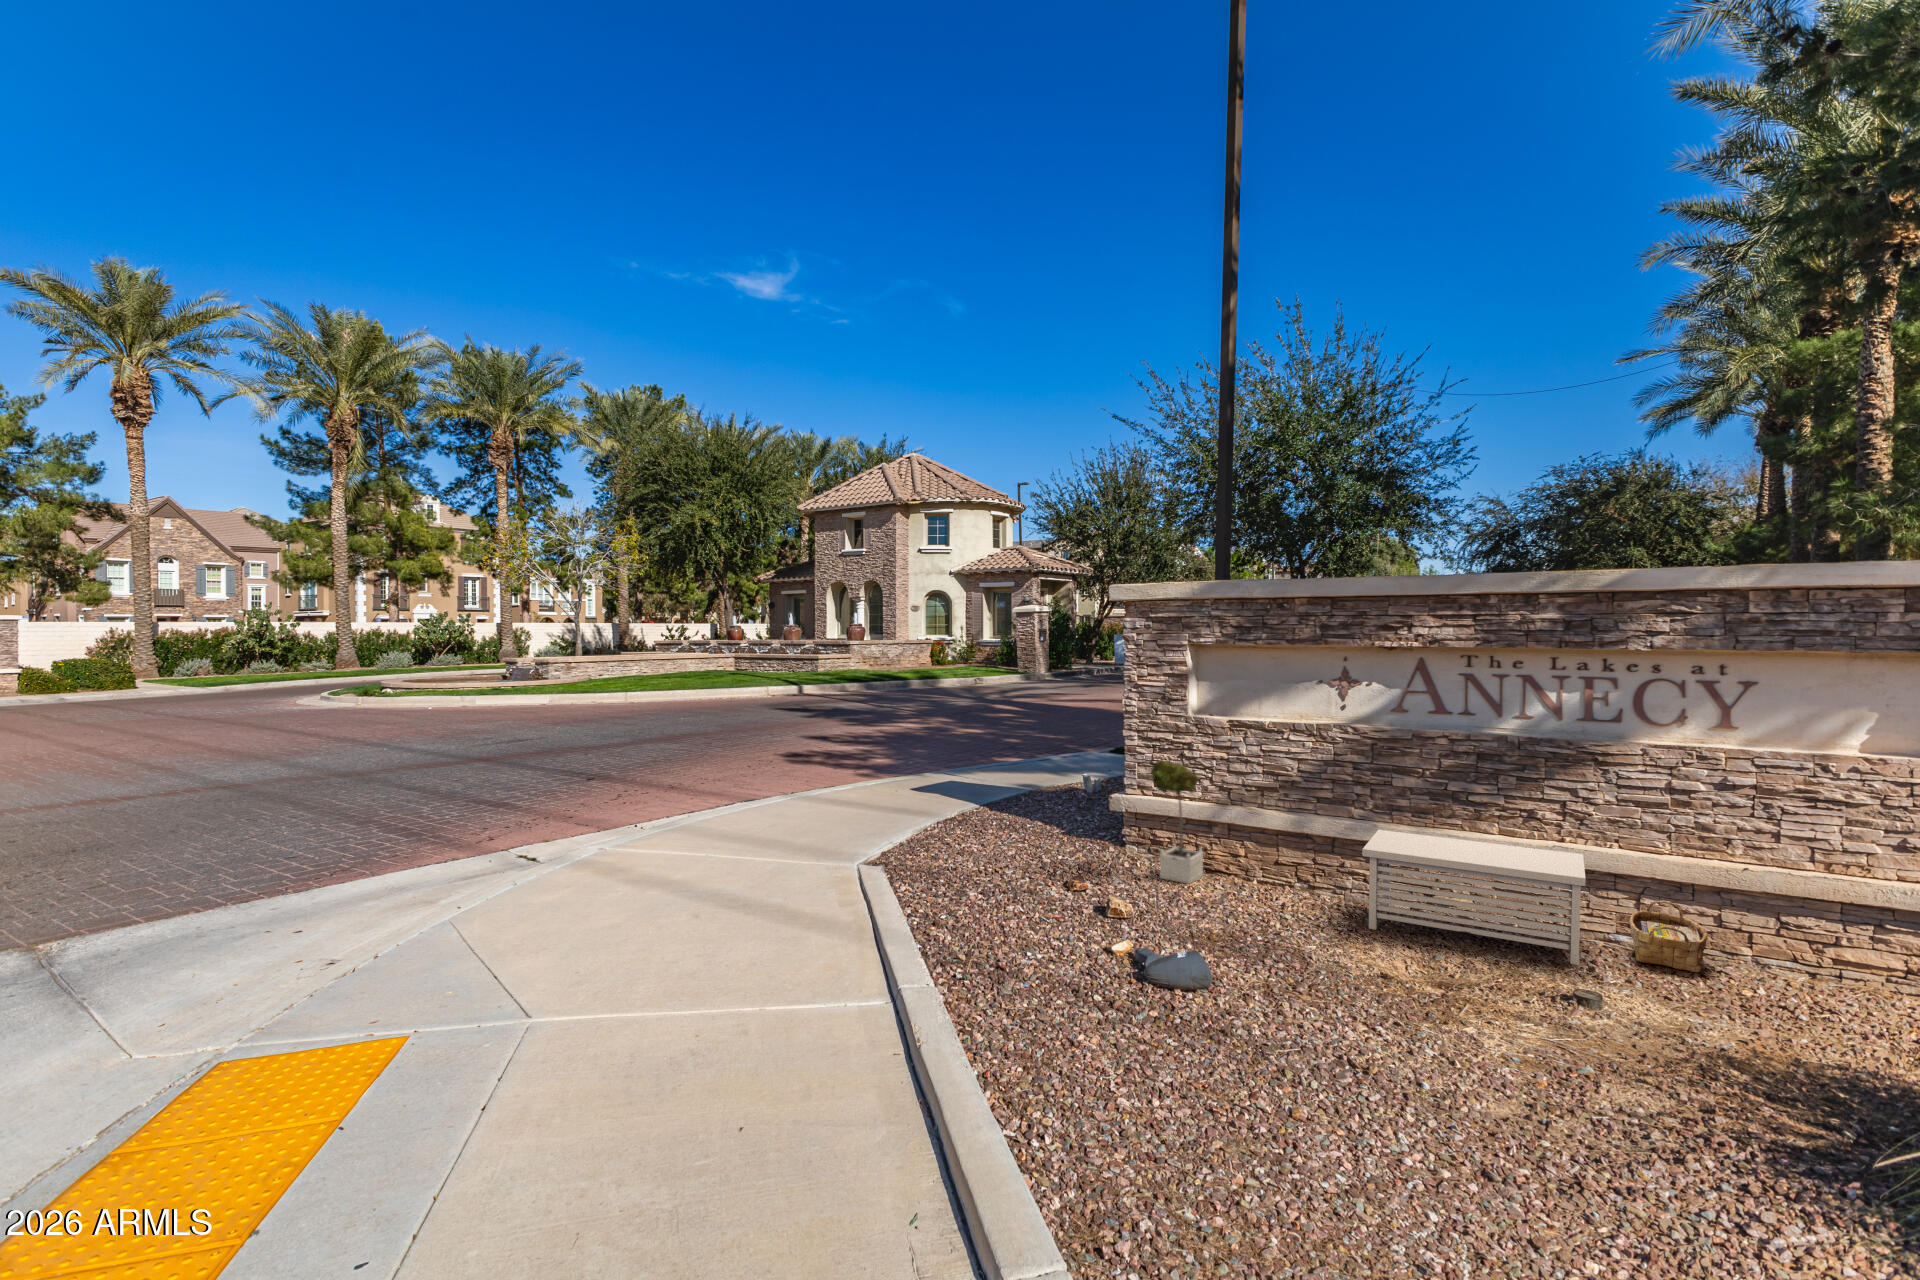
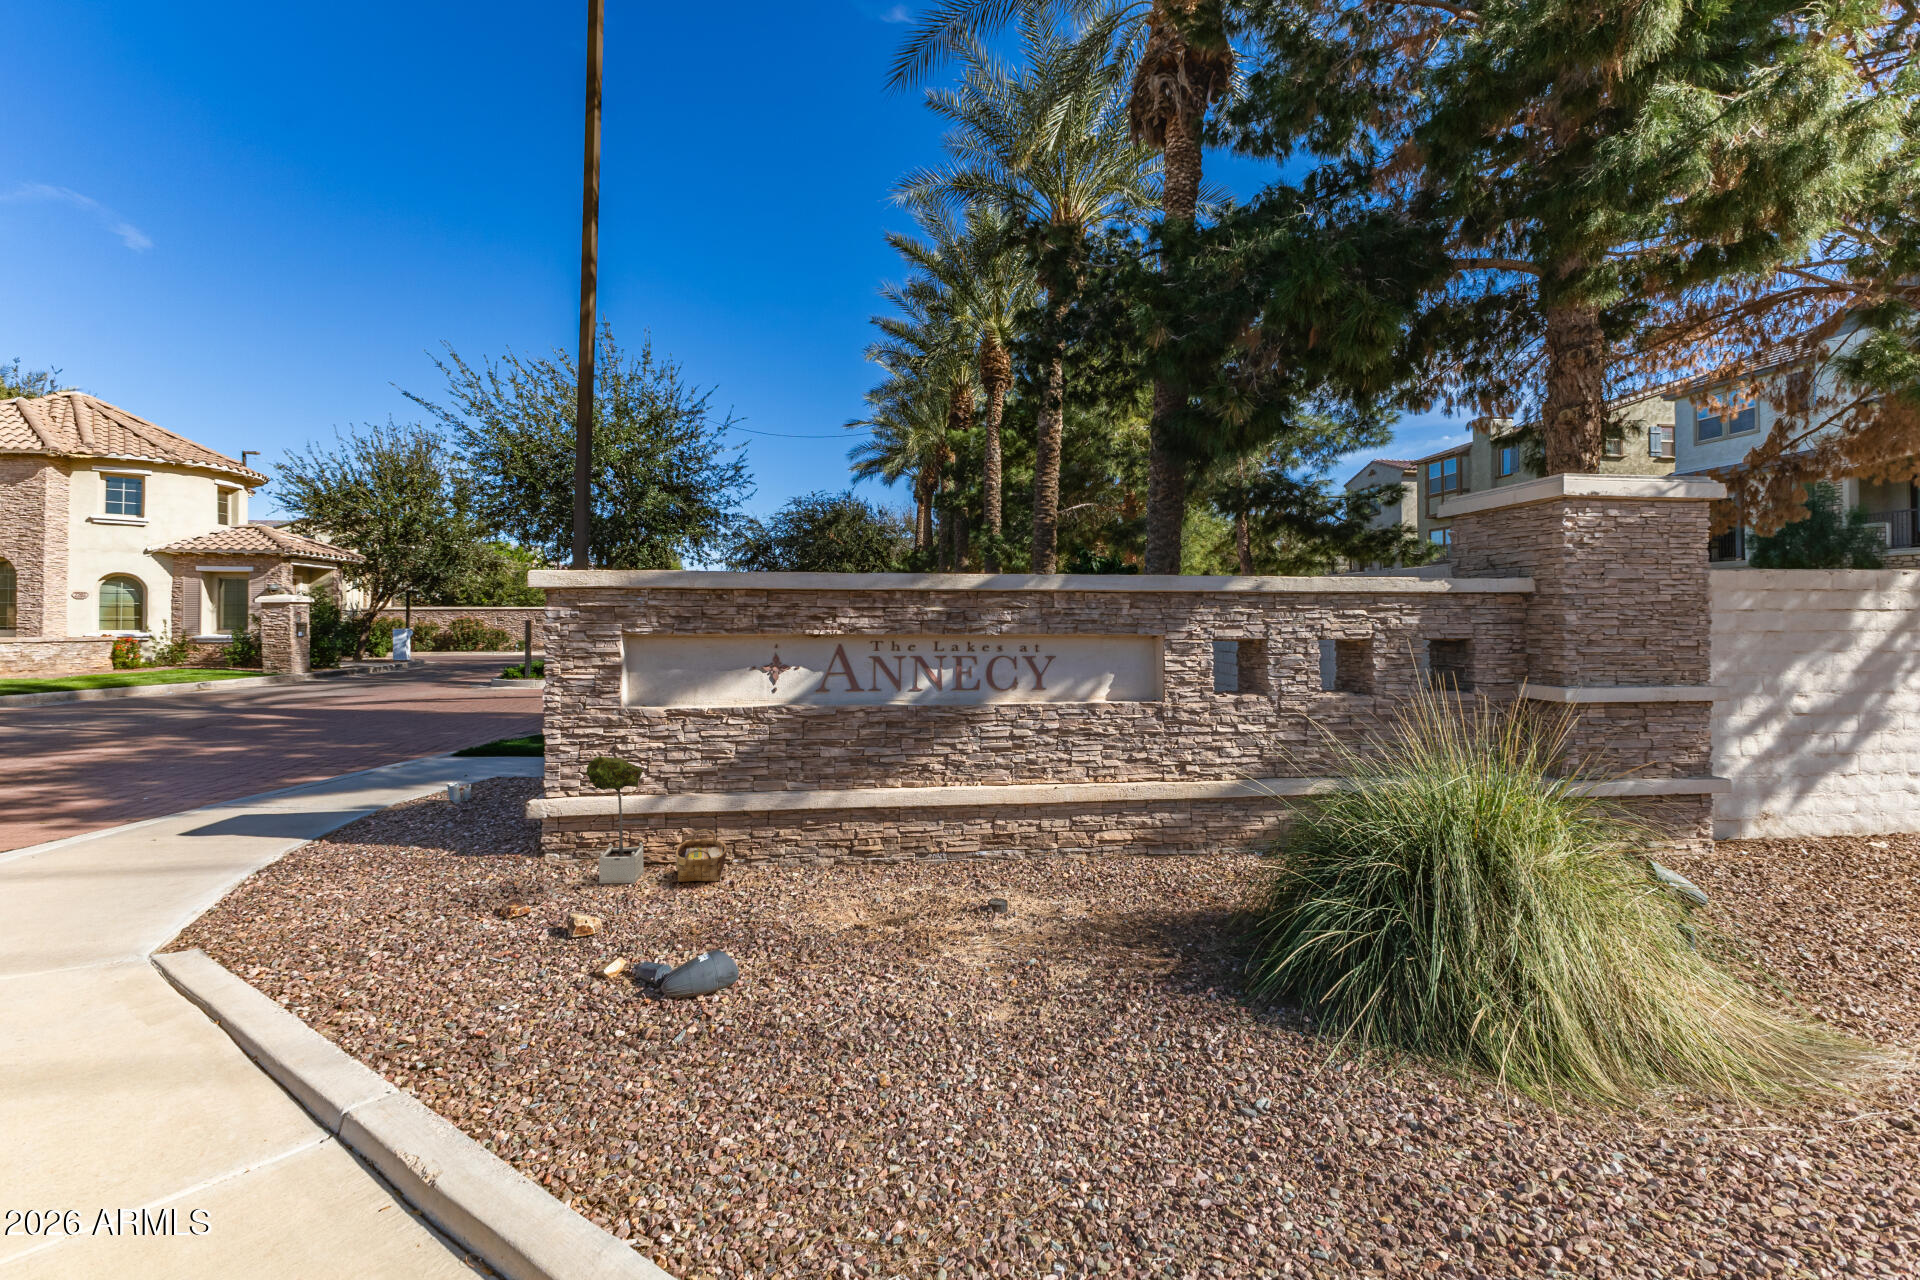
storage bench: present [1362,830,1586,965] -> none [813,794,979,888]
woven basket: present [1630,901,1708,972] -> present [675,829,727,882]

